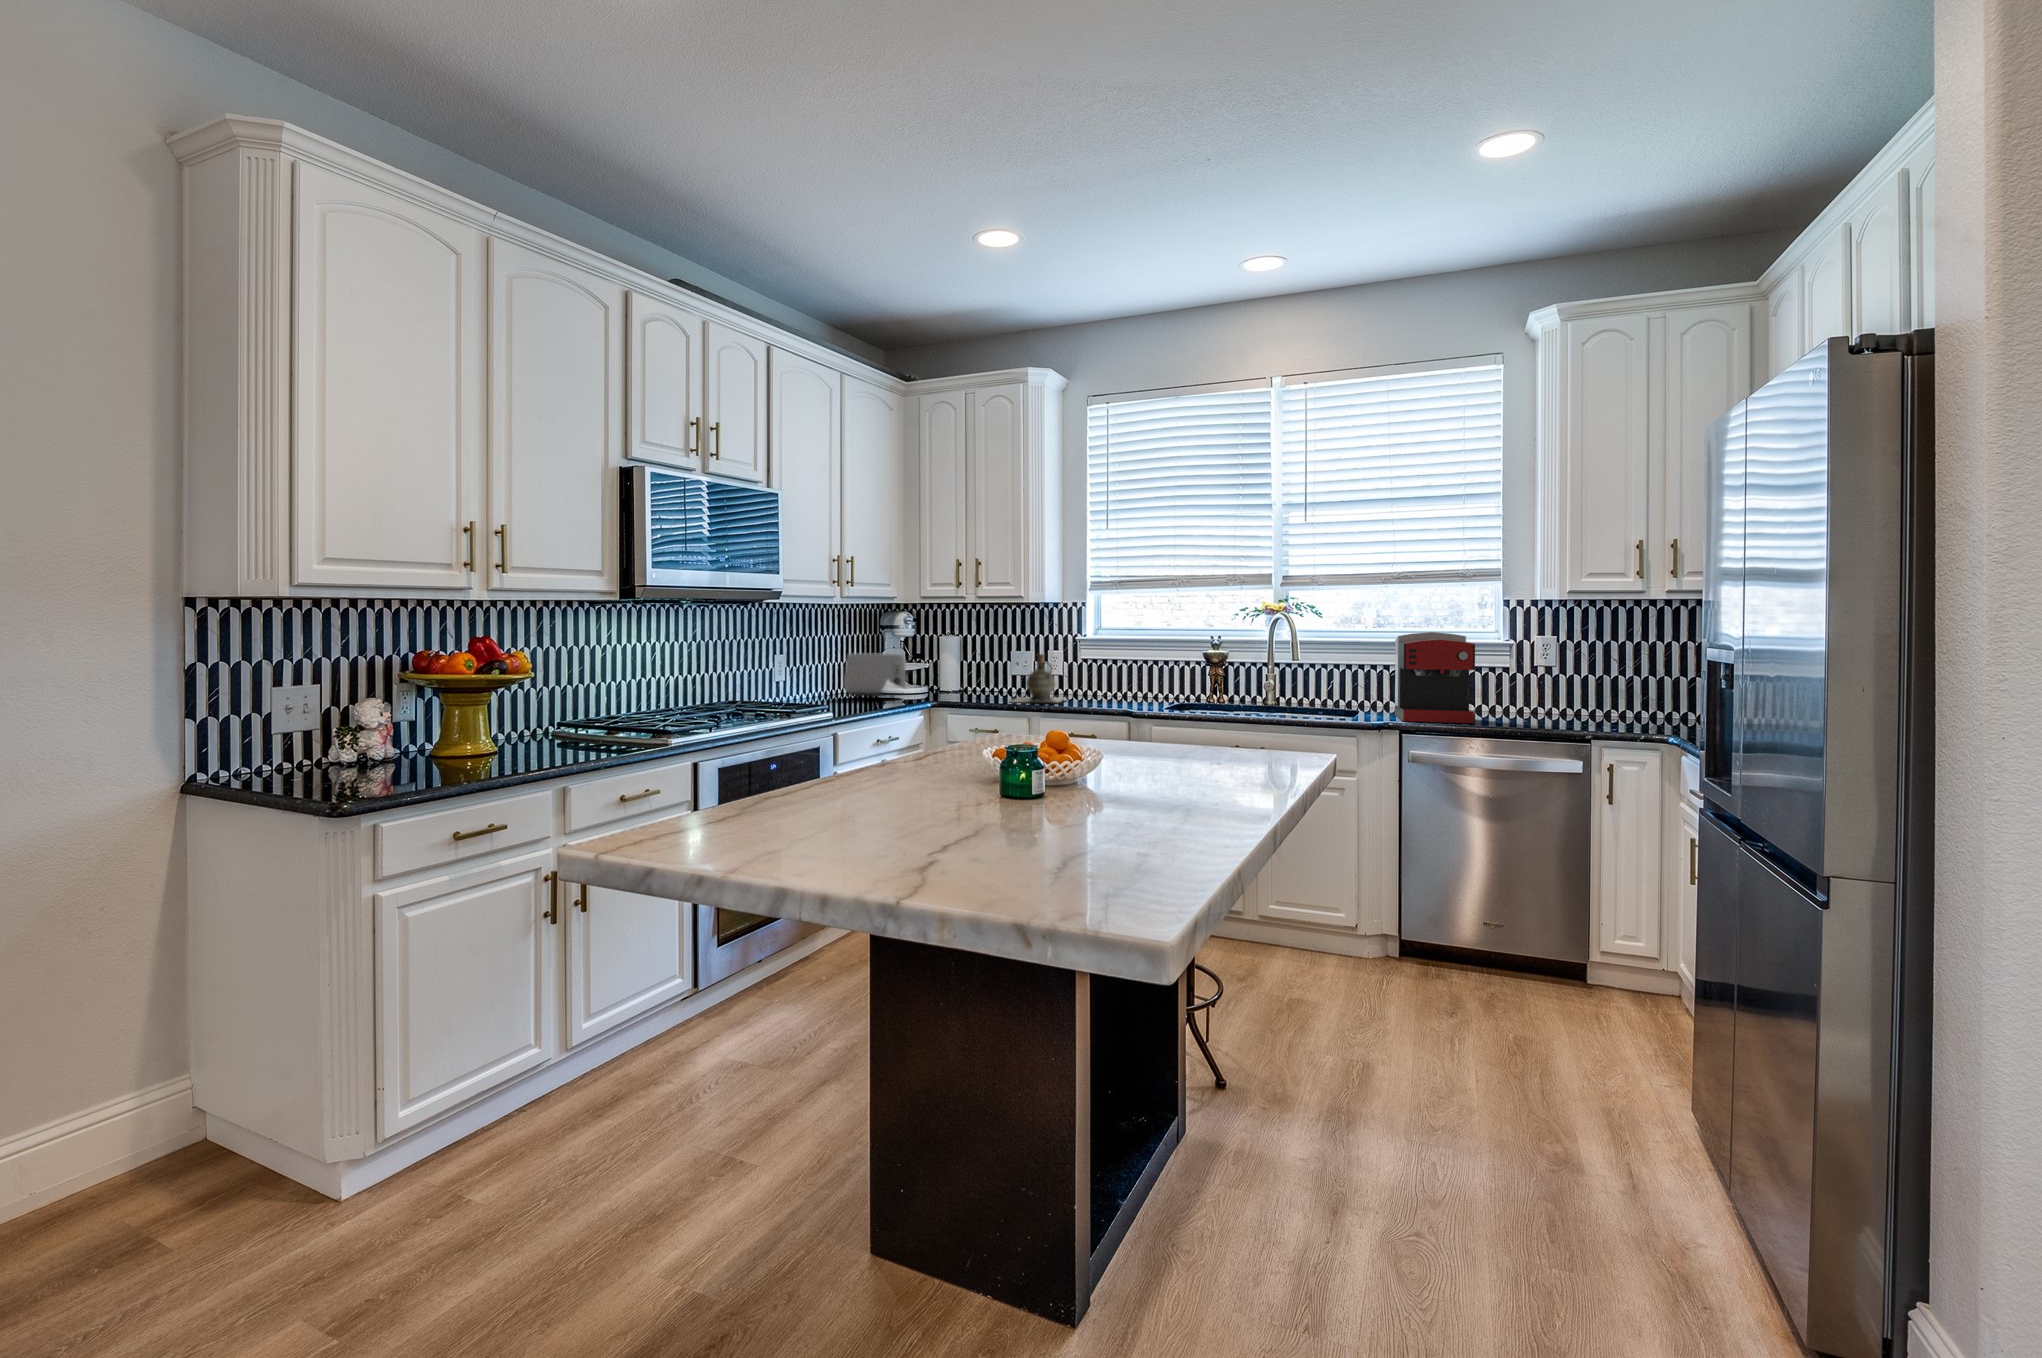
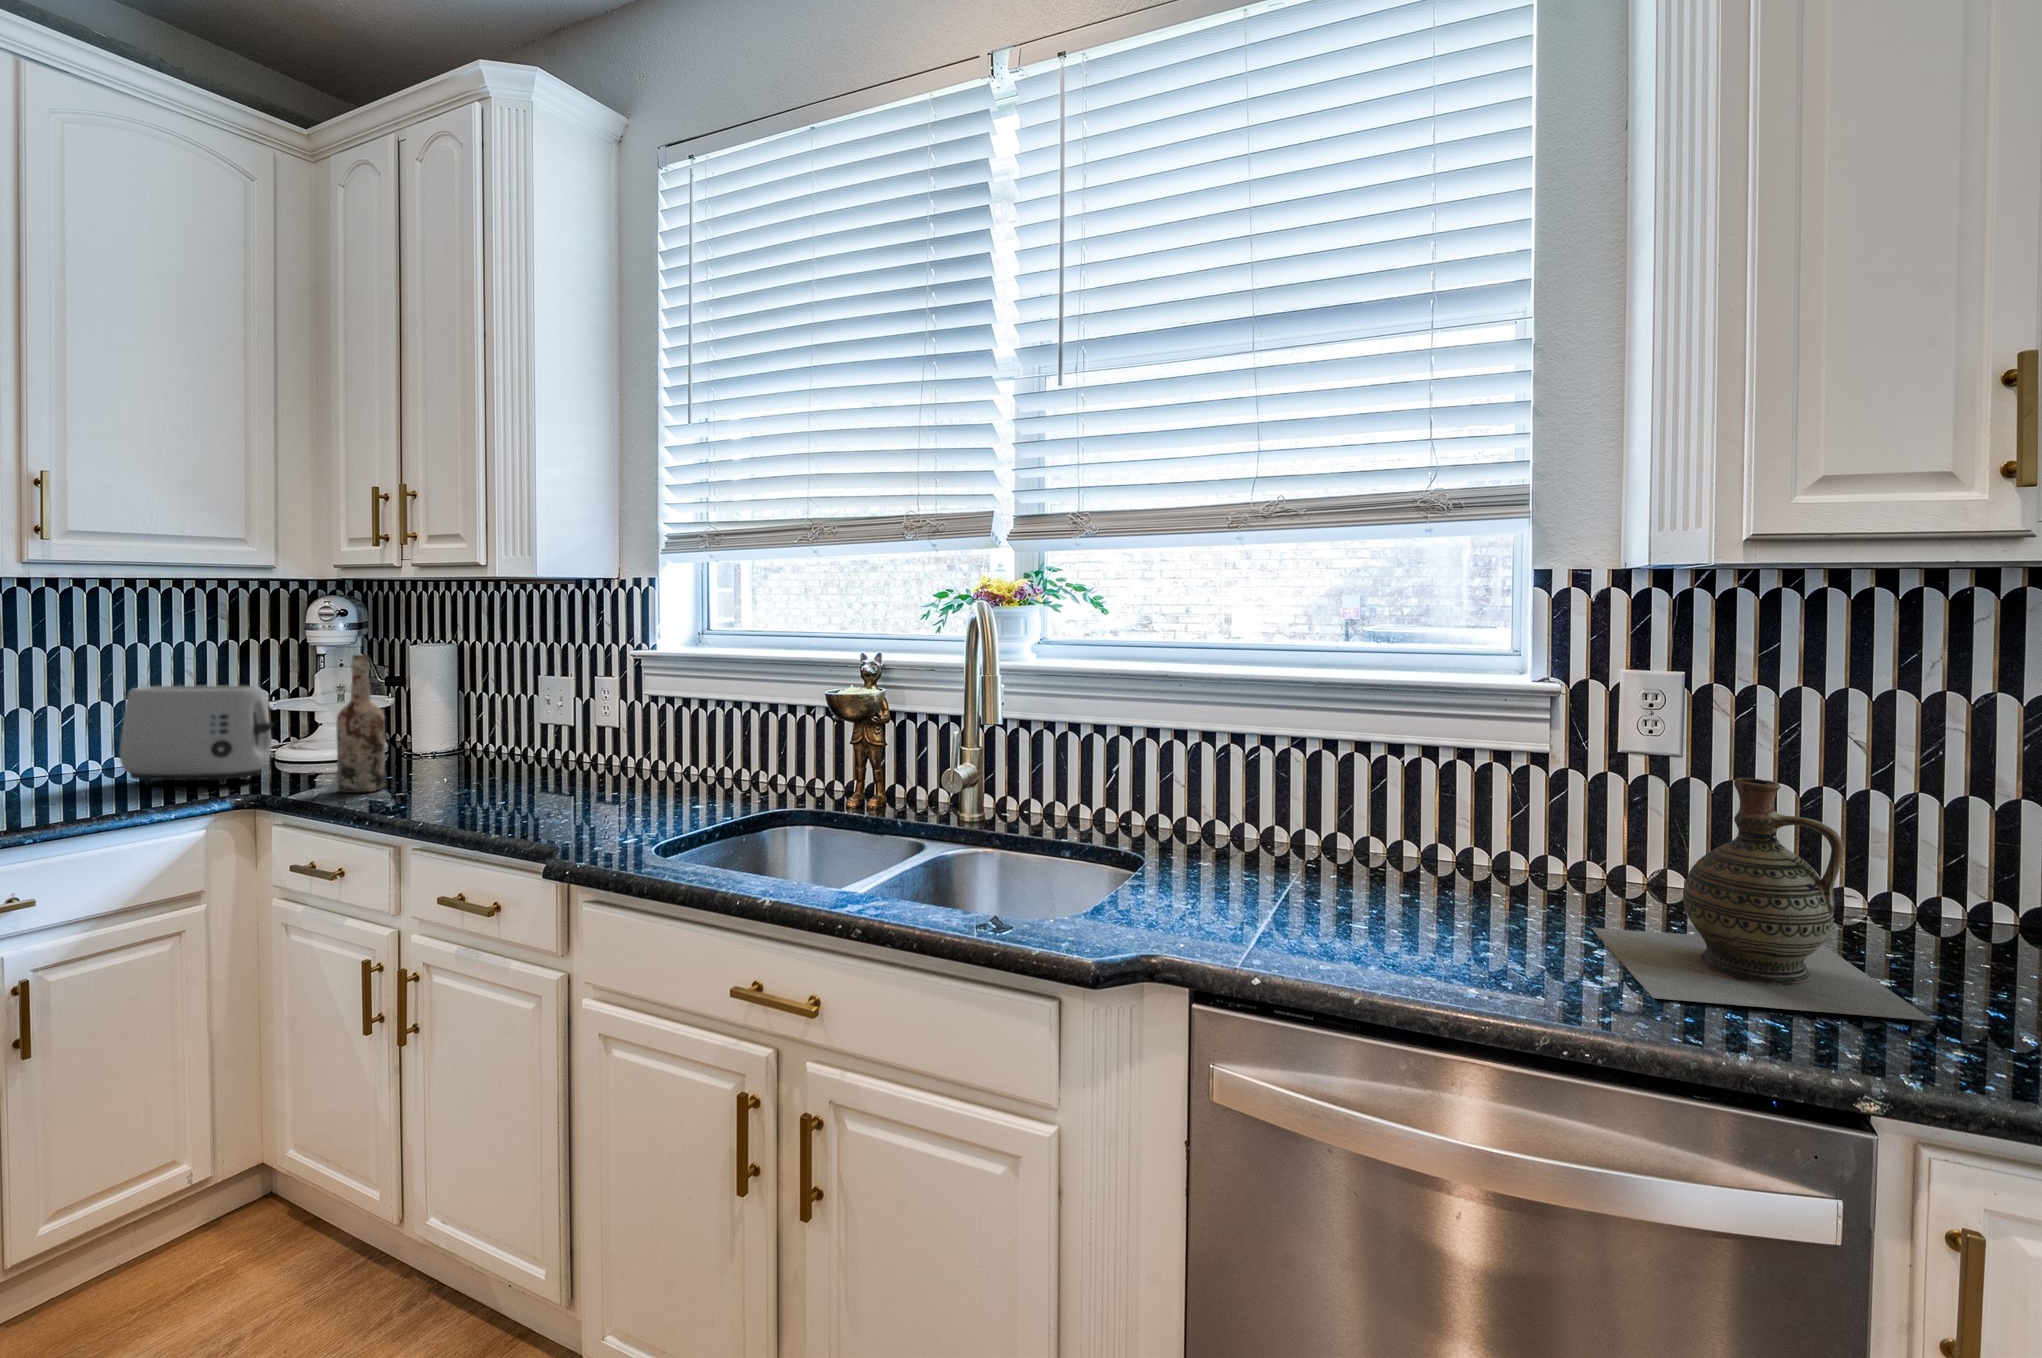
coffee maker: present [1395,632,1475,723] -> none [1232,660,1440,947]
wine bottle: none [954,638,973,700] -> present [337,655,385,793]
ceramic jug: present [1012,654,1065,702] -> present [1592,778,1934,1021]

